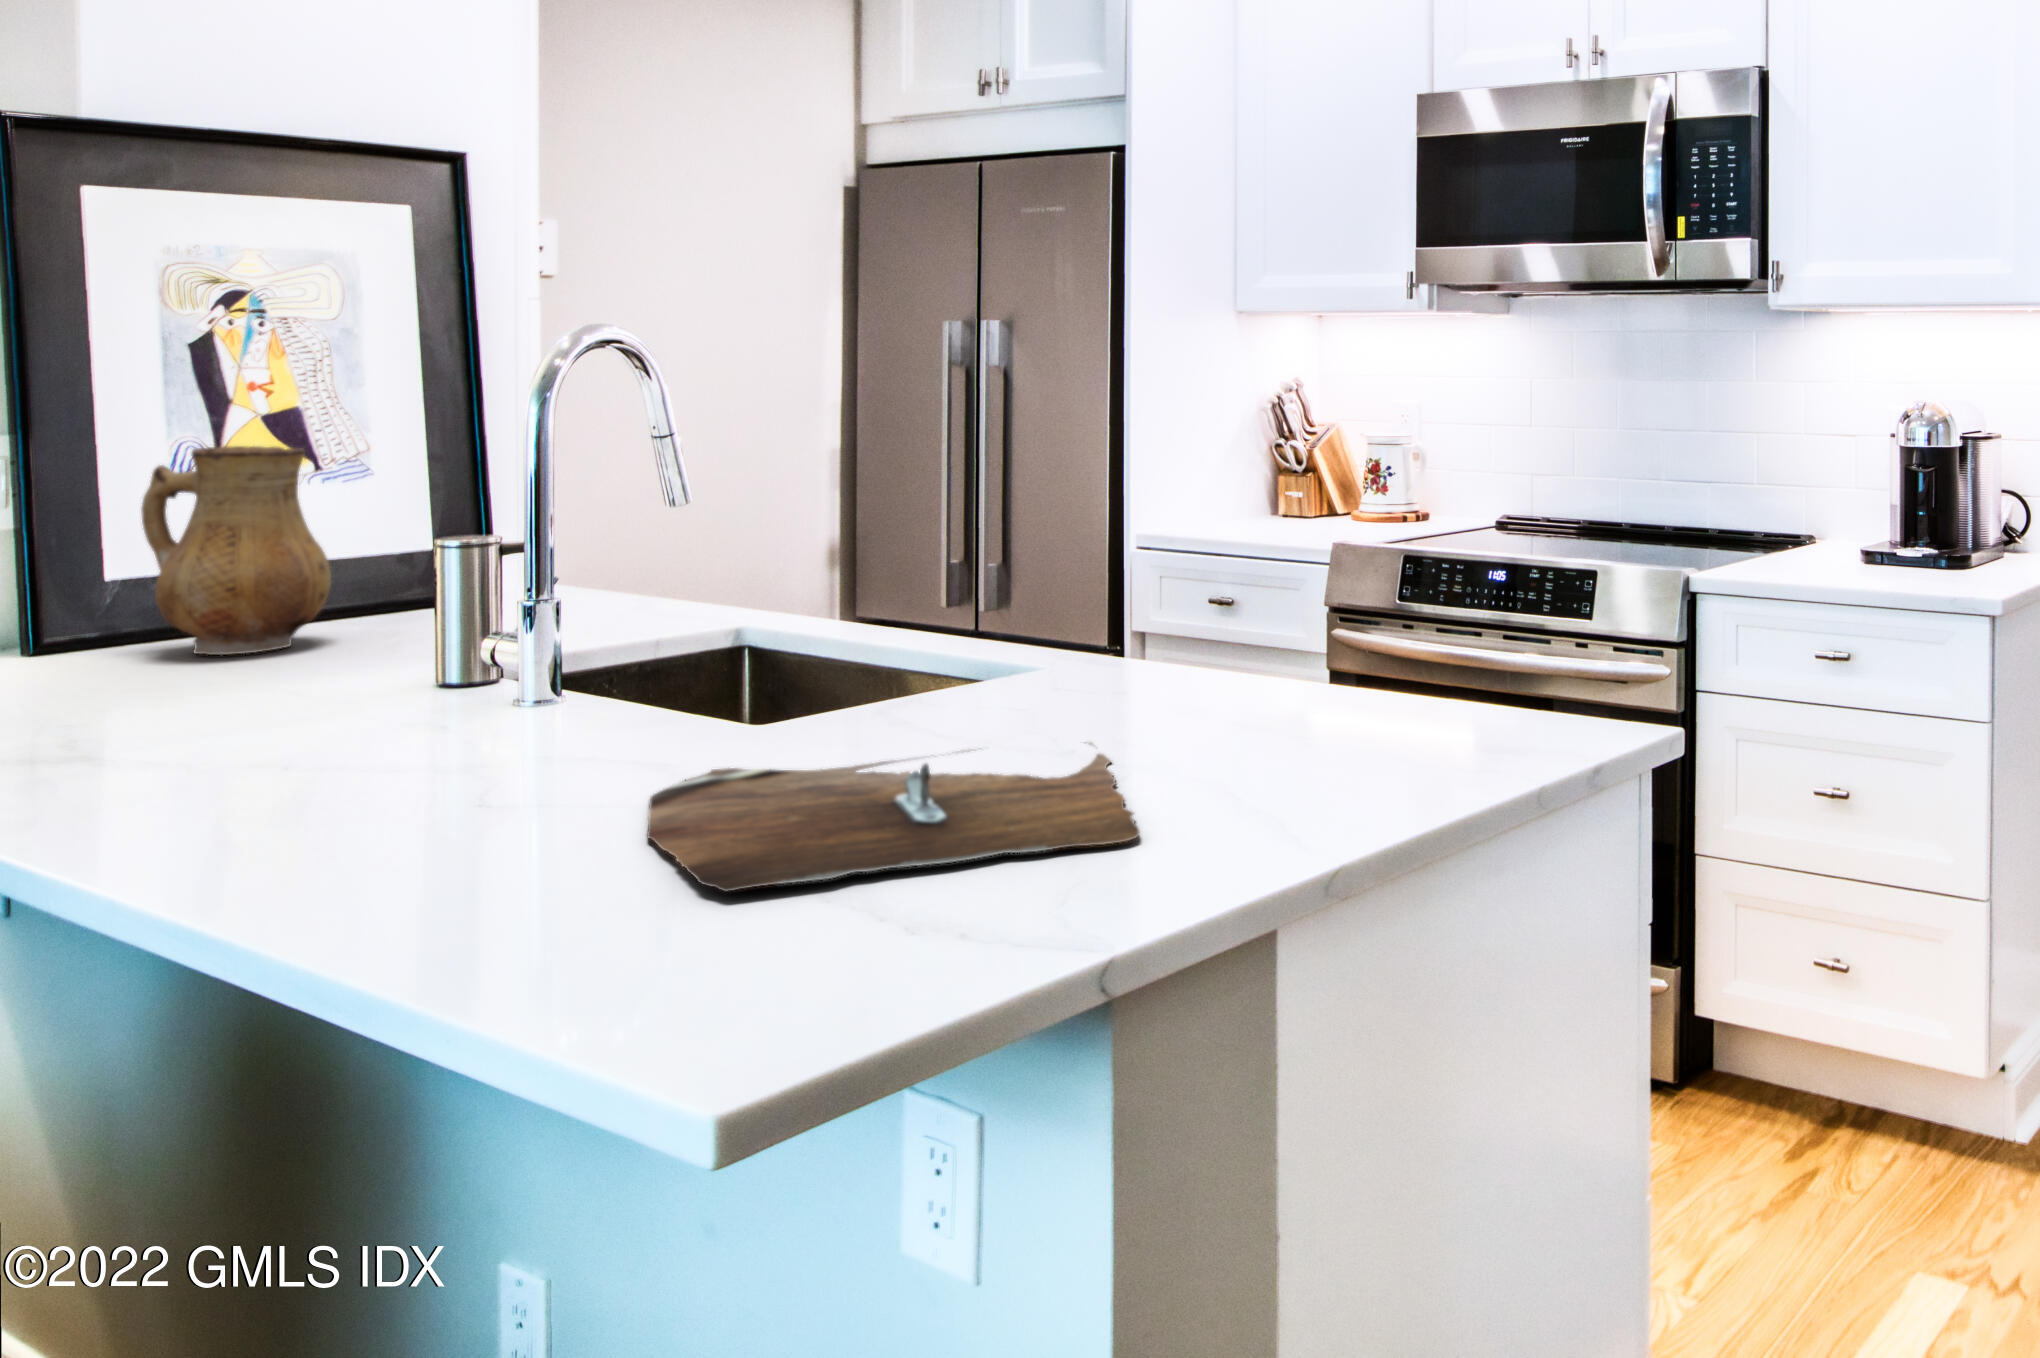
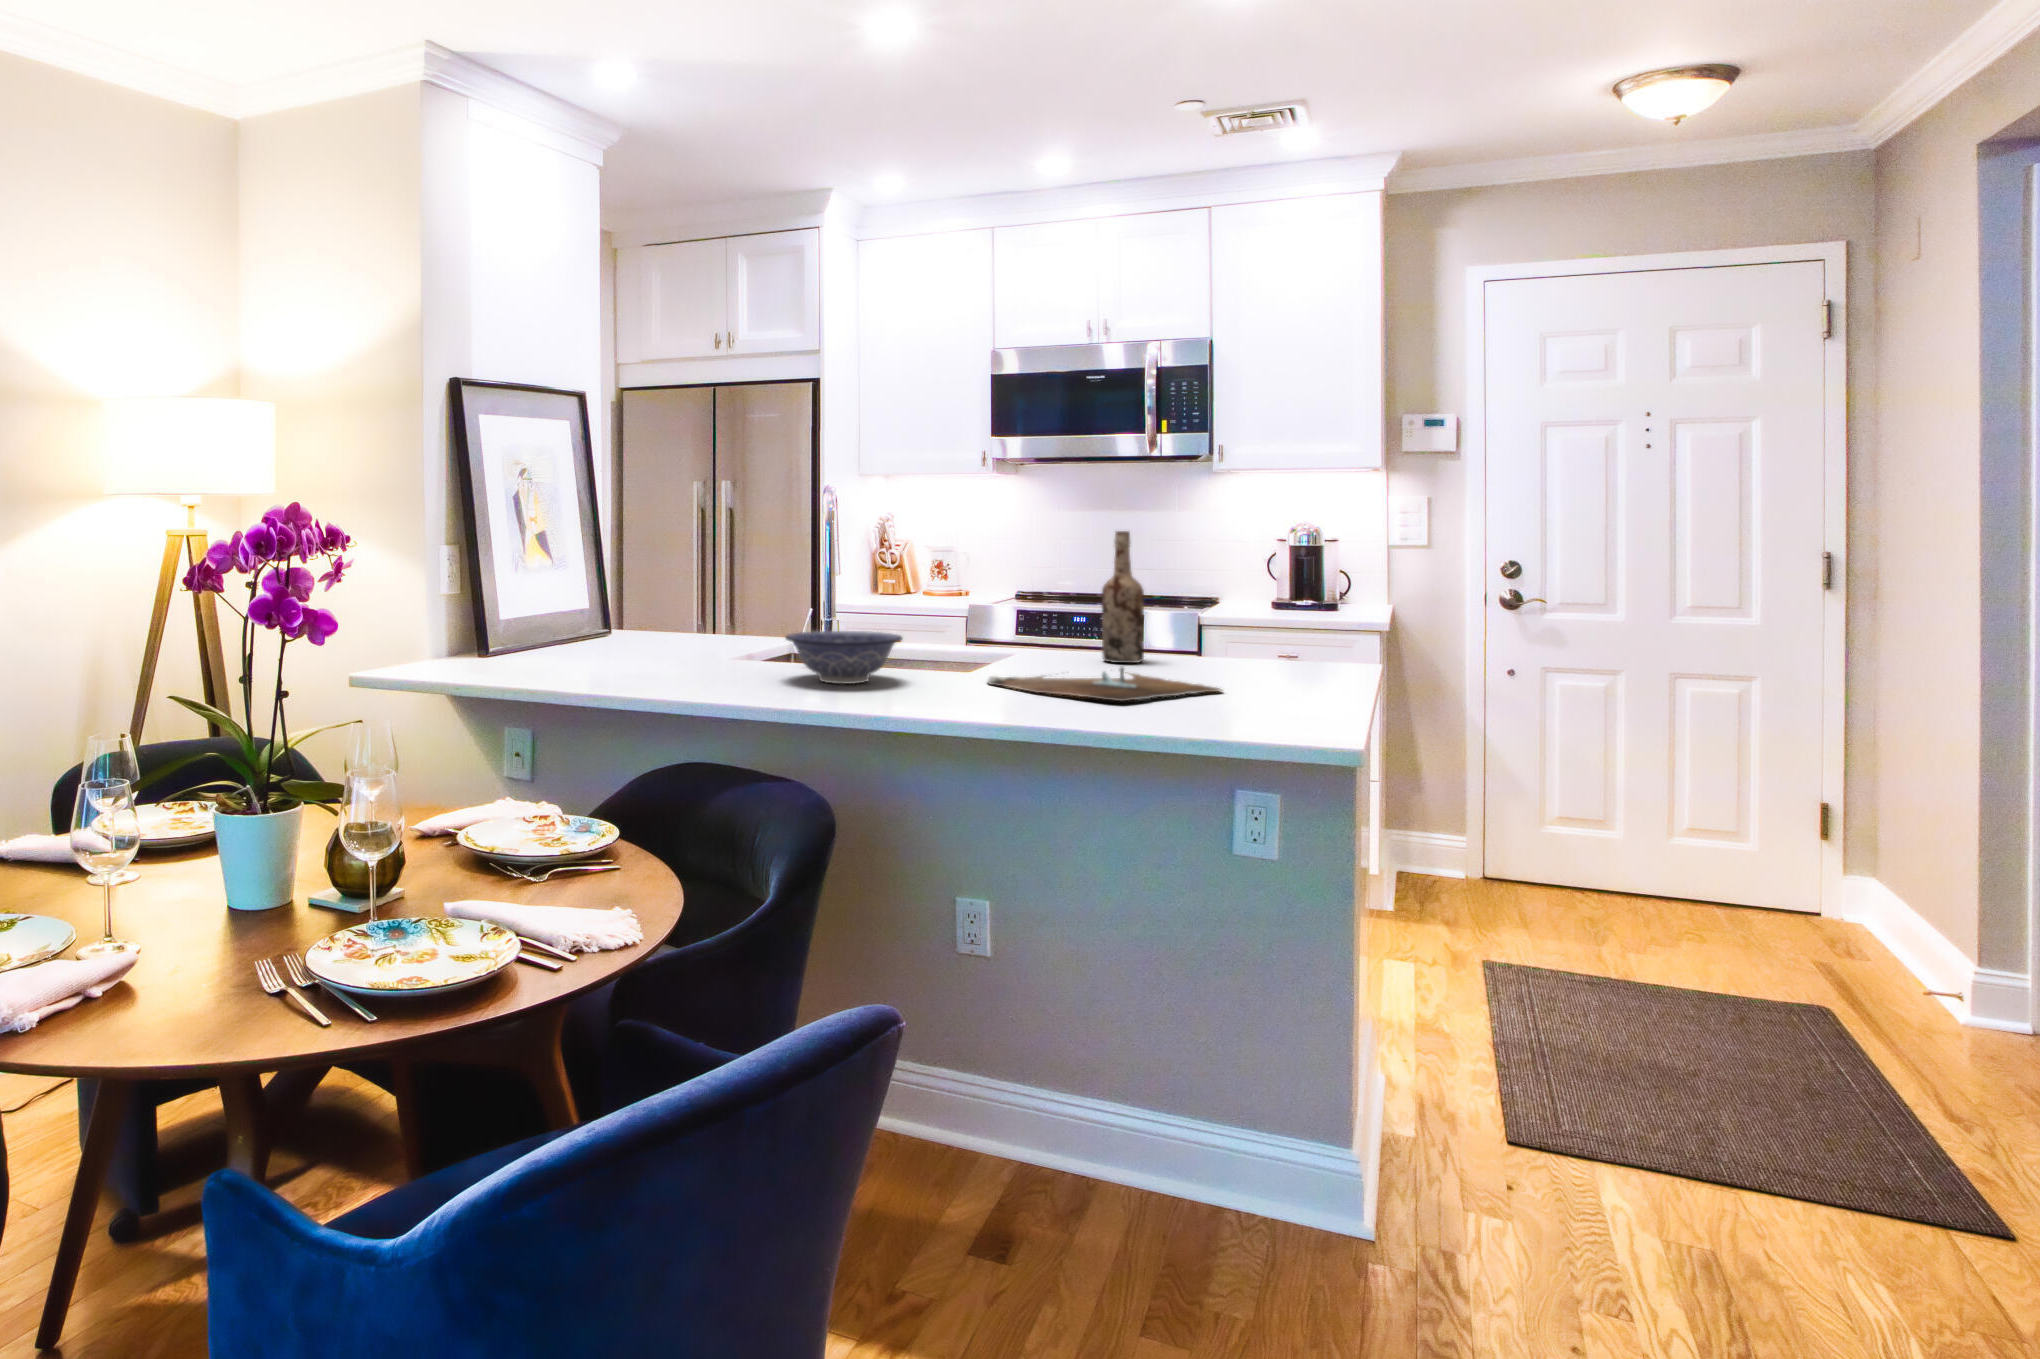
wine bottle: none [1145,419,1237,721] -> present [1102,531,1144,663]
ceramic pitcher: present [141,446,331,655] -> none [547,549,627,649]
decorative bowl: none [184,646,520,789] -> present [786,631,902,684]

